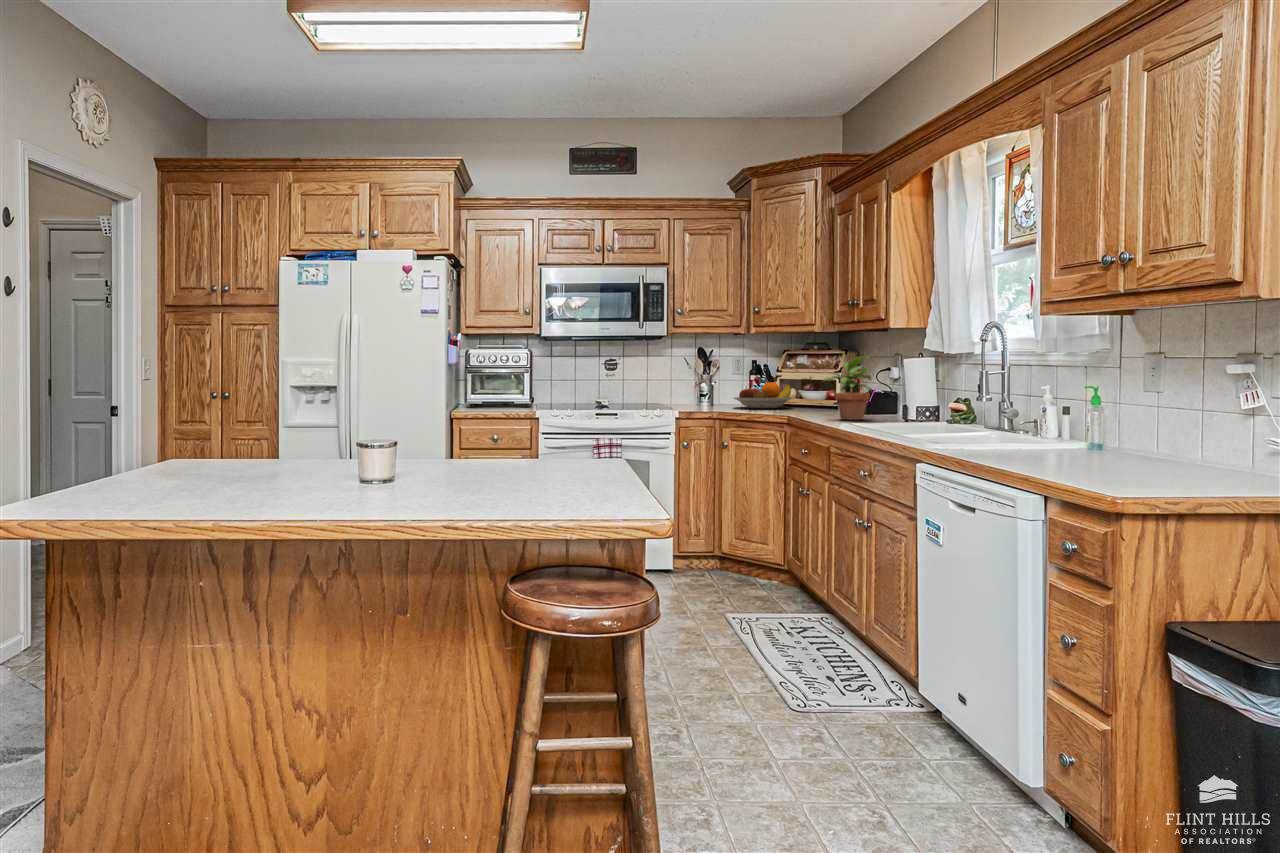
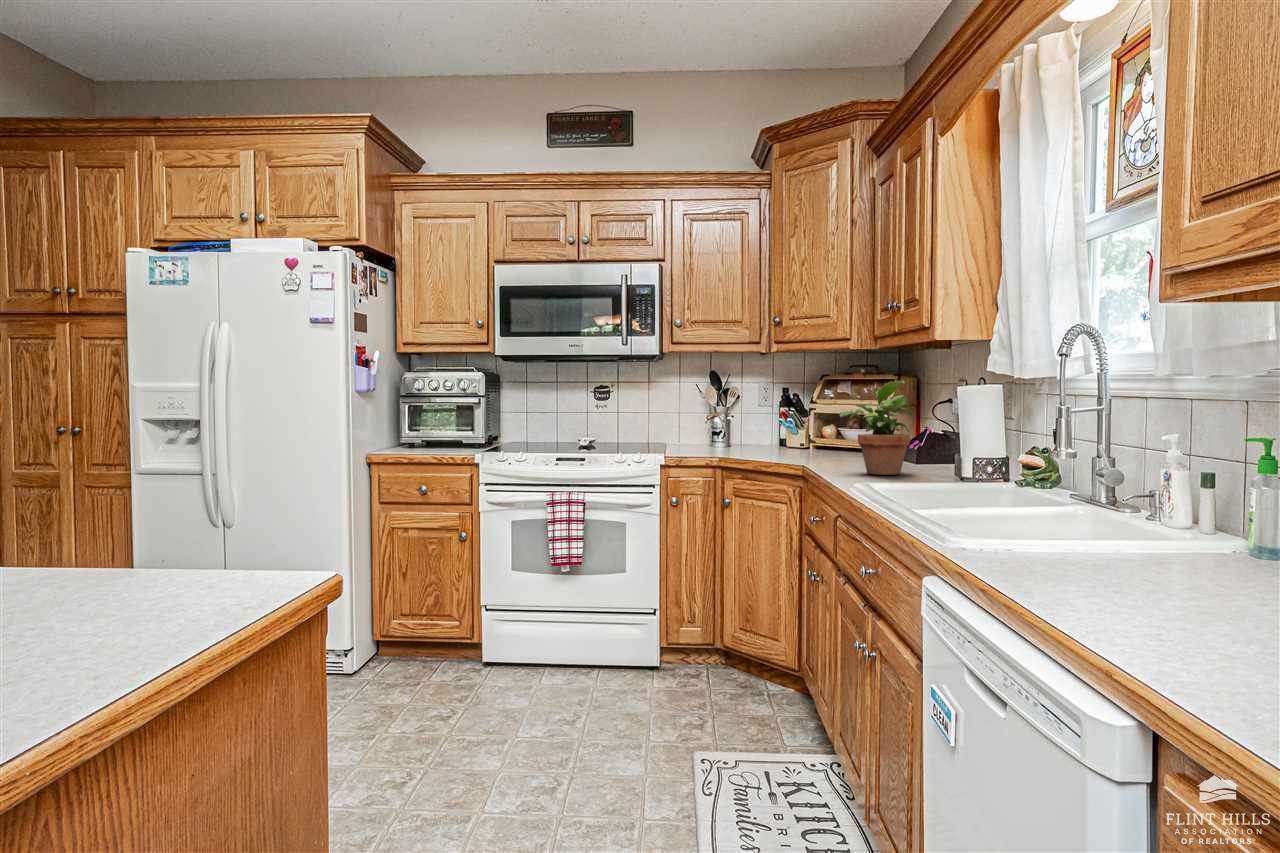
fruit bowl: present [734,382,793,408] -> none [748,417,830,452]

